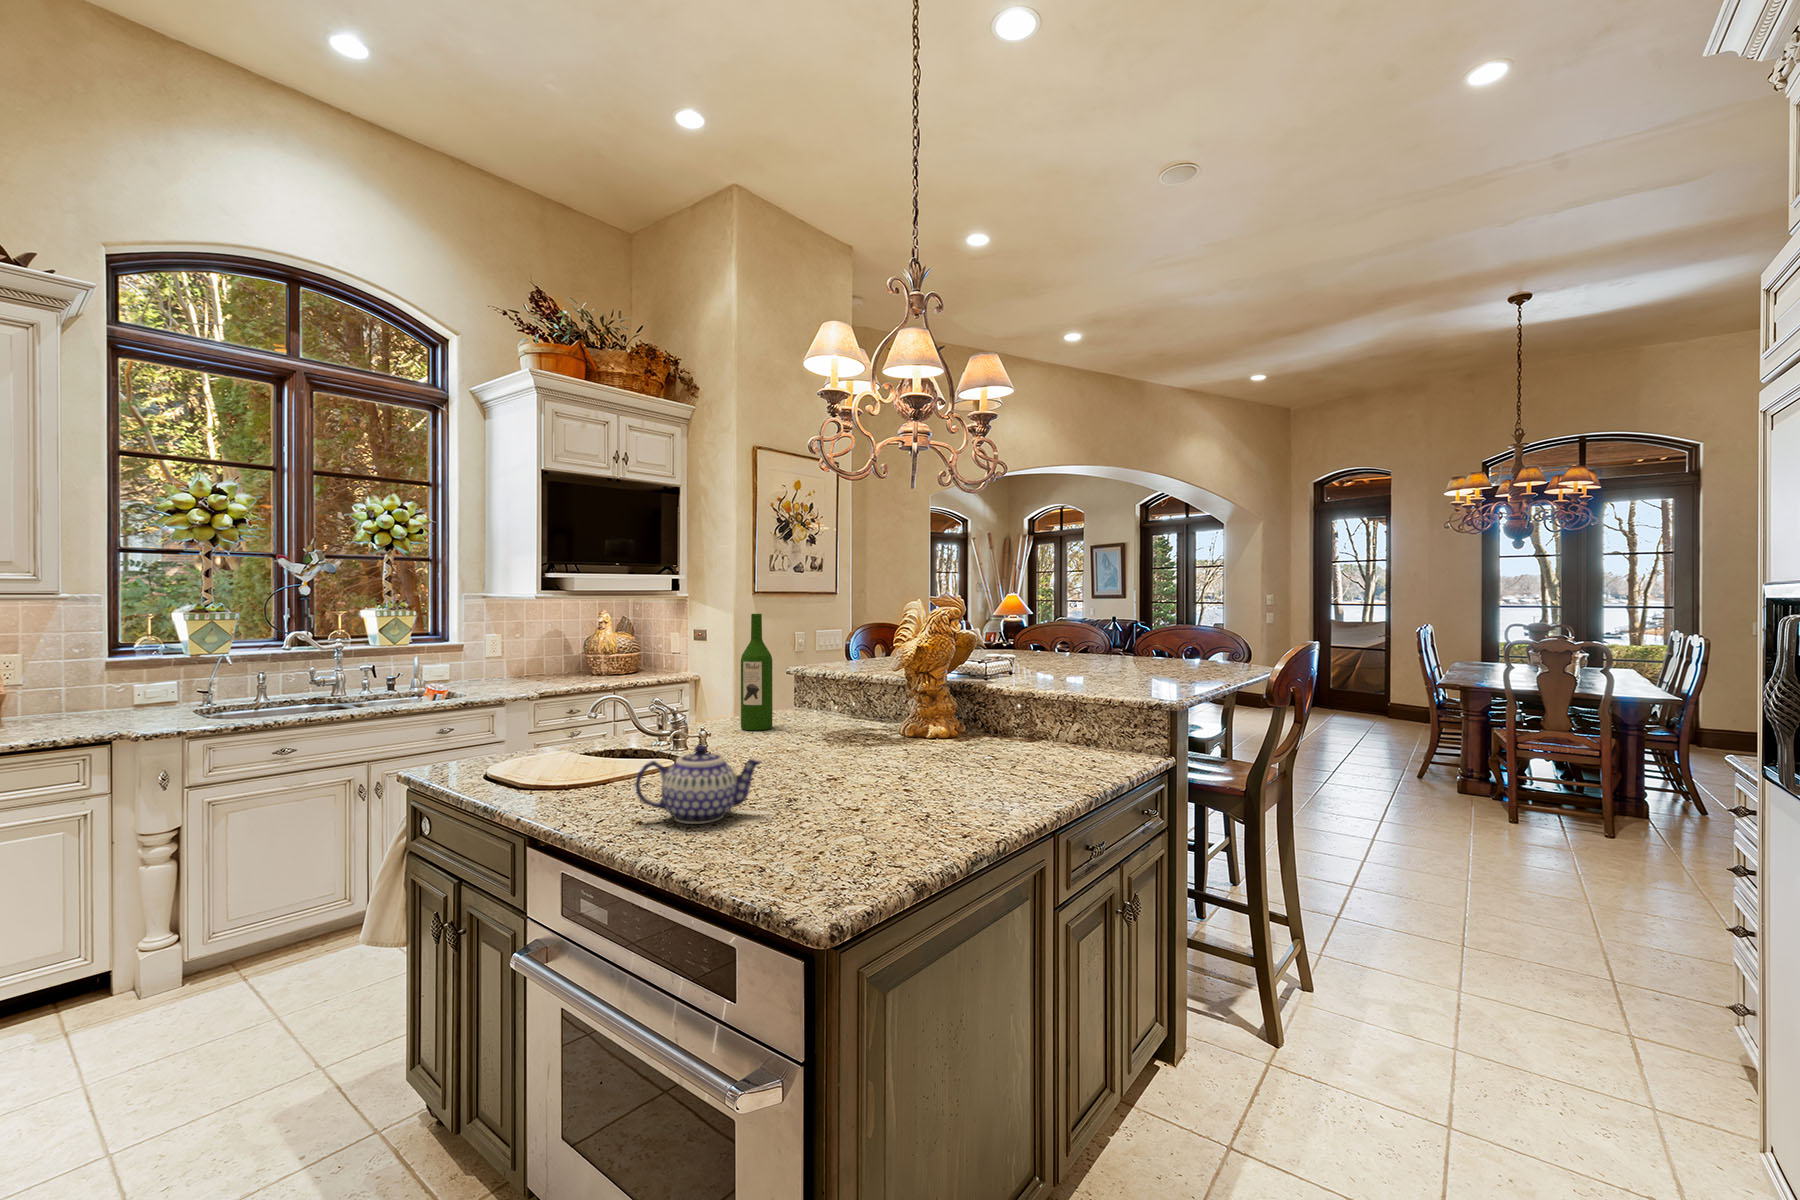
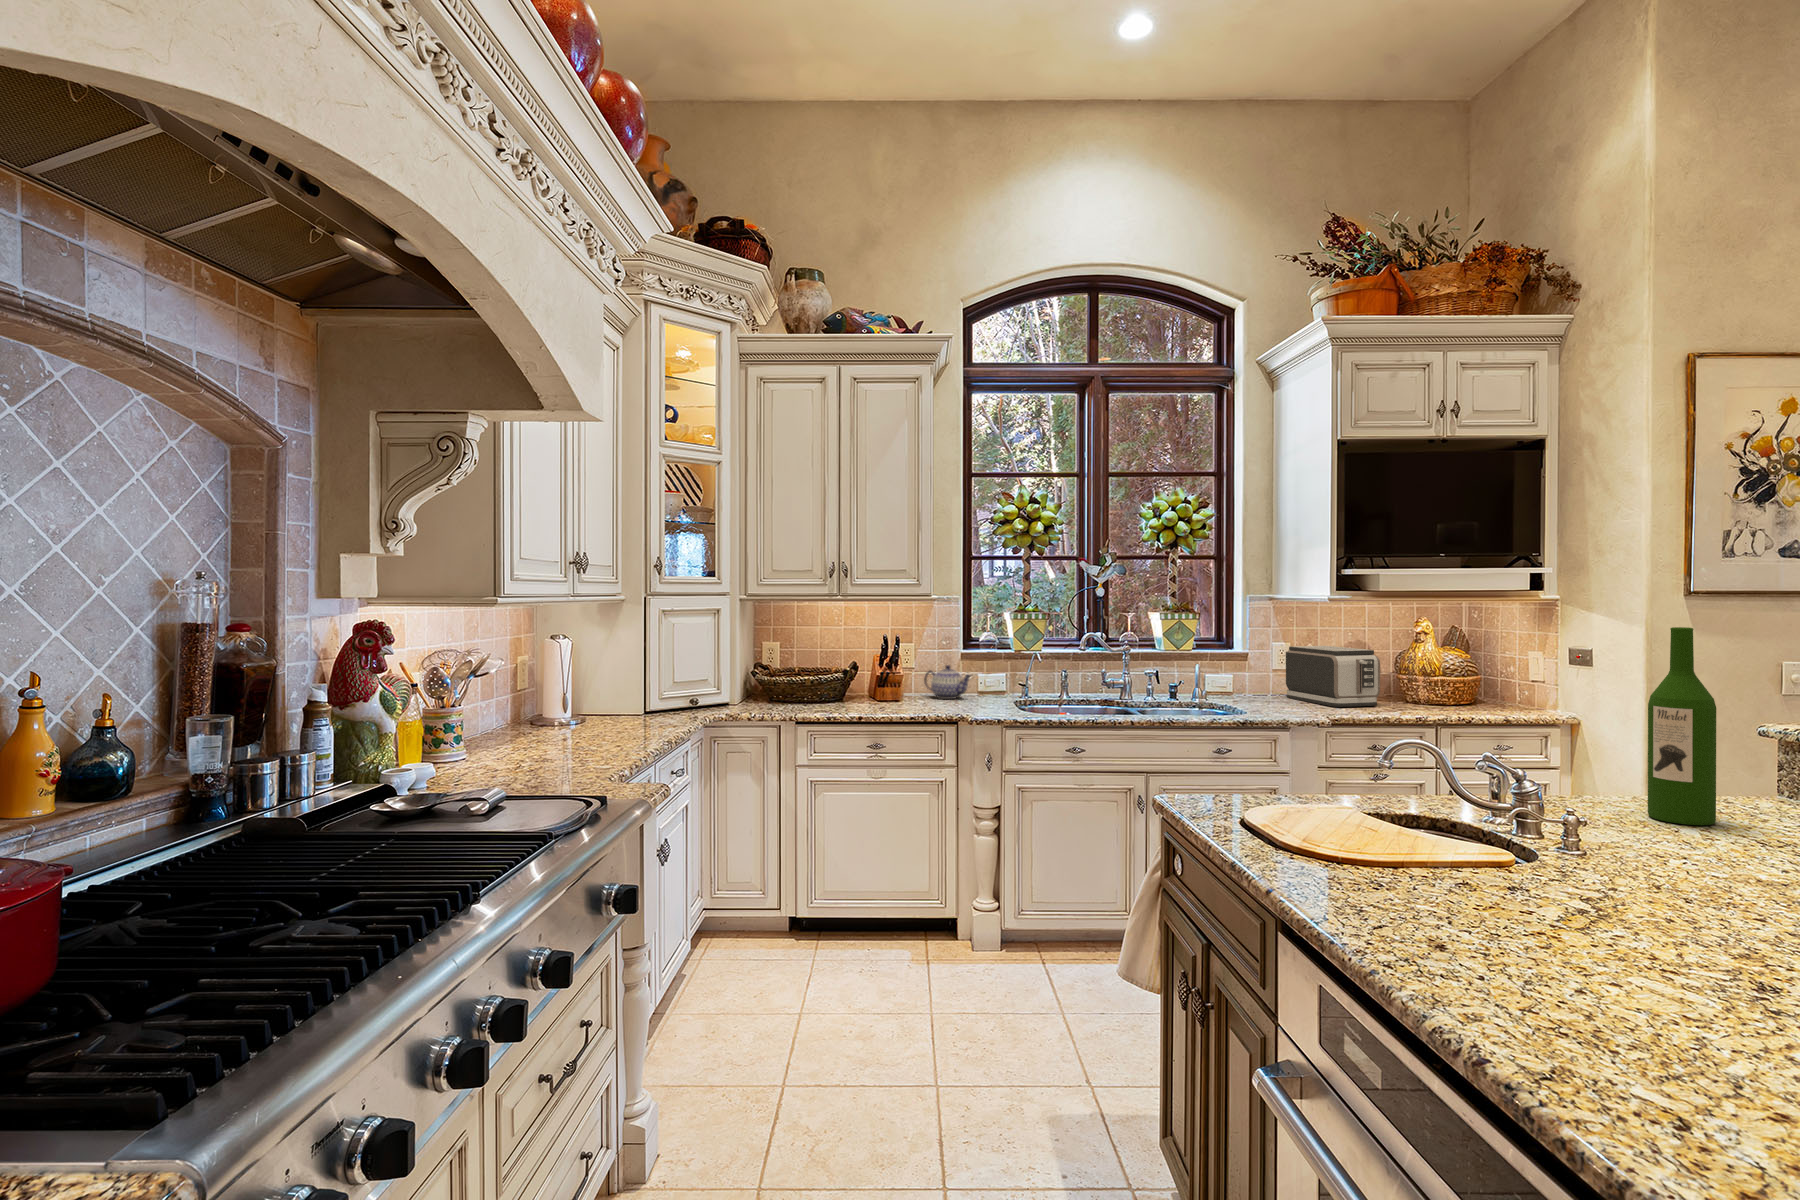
toaster: none [496,636,572,684] -> present [1286,646,1380,707]
teapot: present [635,745,762,824] -> present [924,665,971,699]

